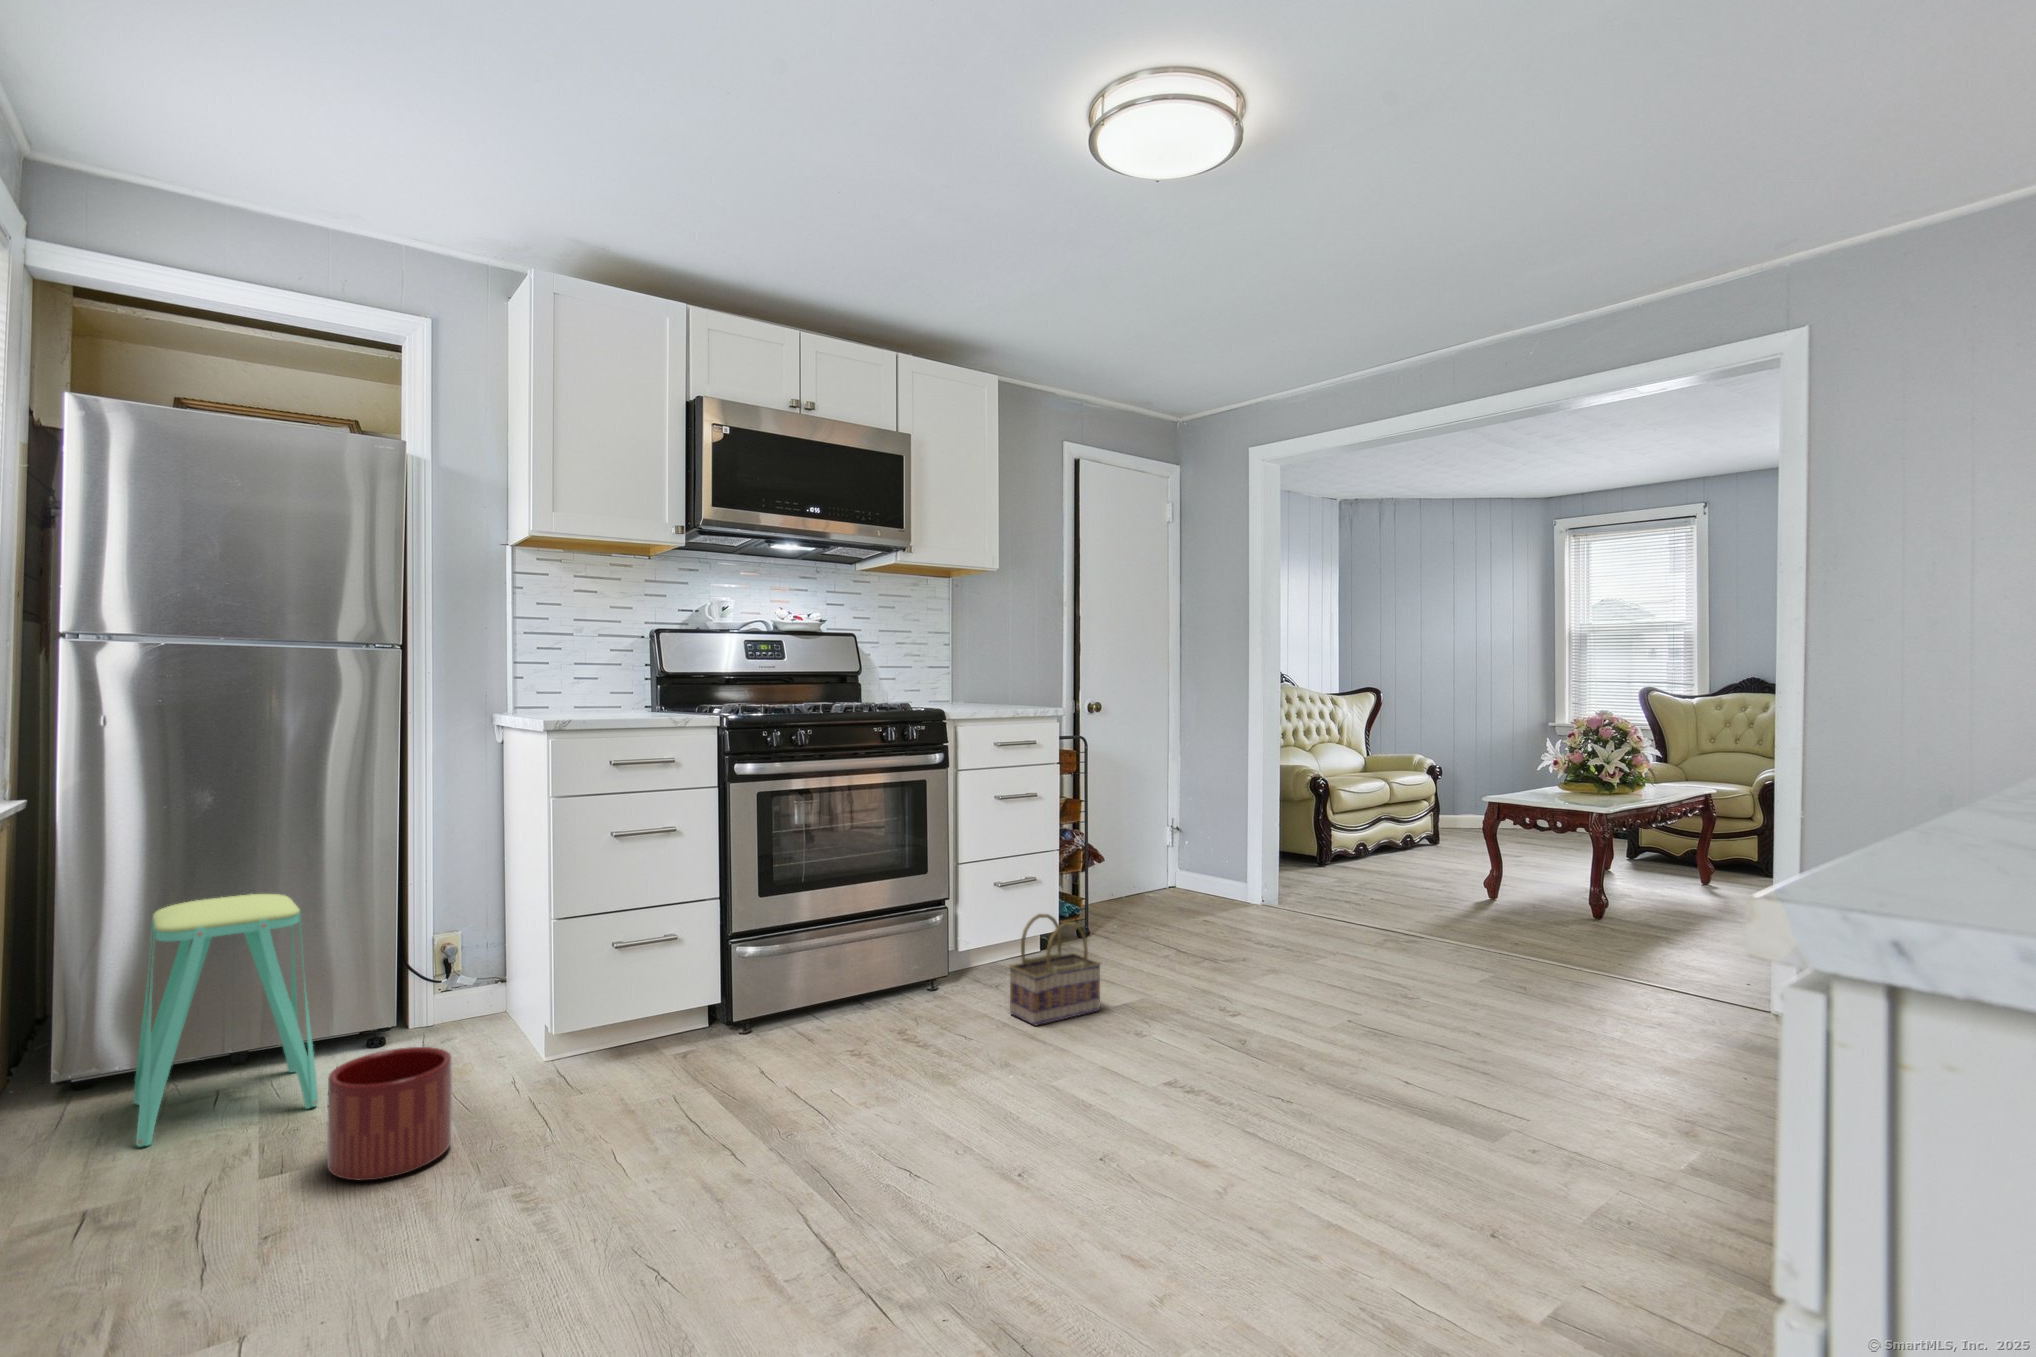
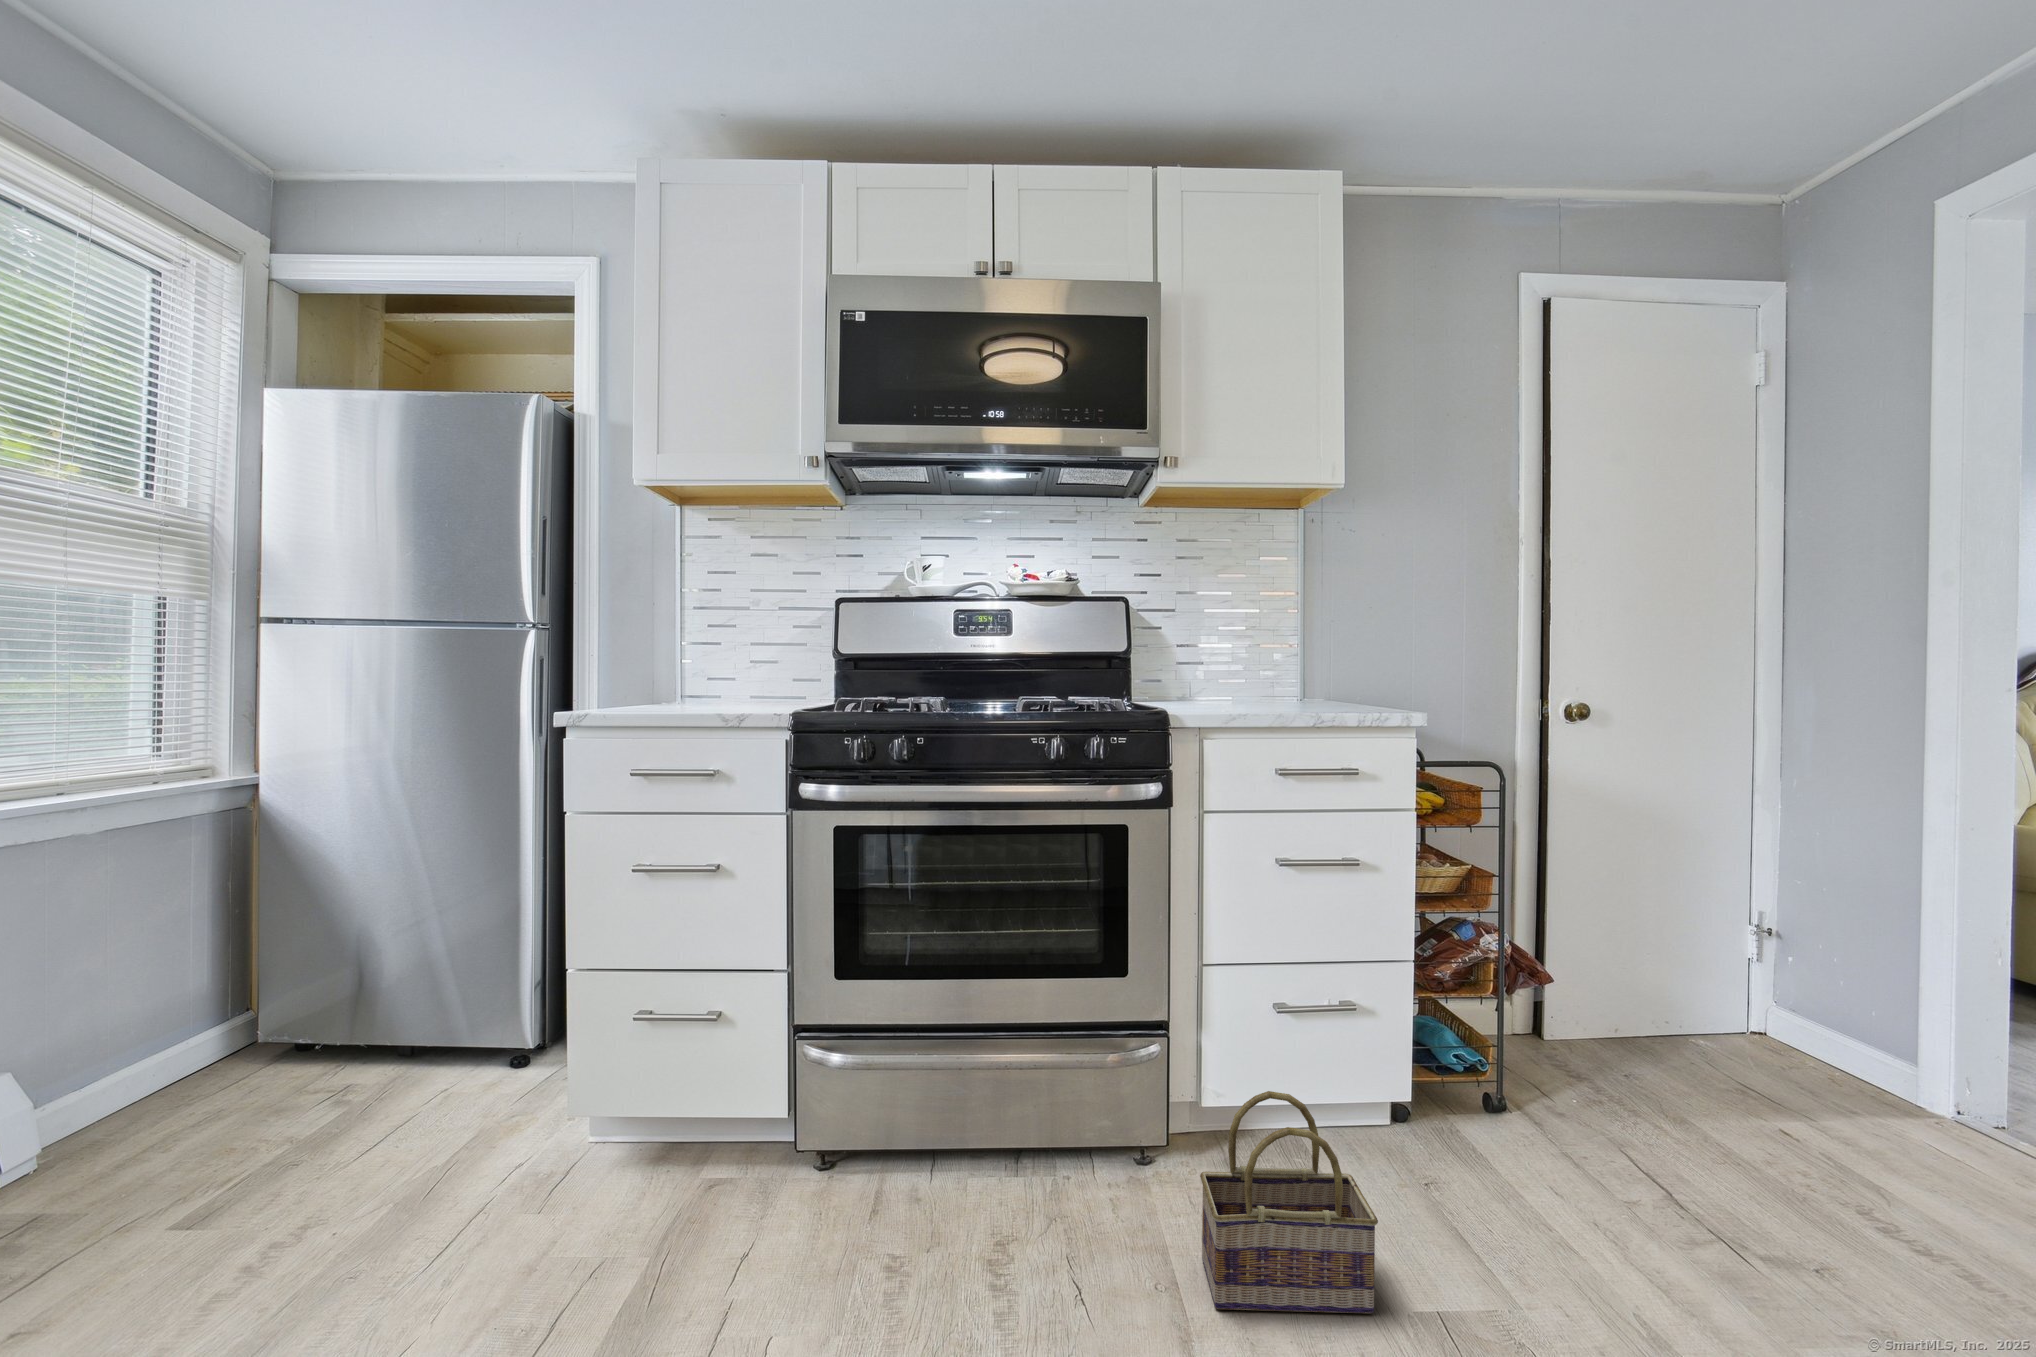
stool: present [133,894,318,1147] -> none [194,887,427,1141]
planter: present [327,1047,452,1180] -> none [182,1106,344,1281]

